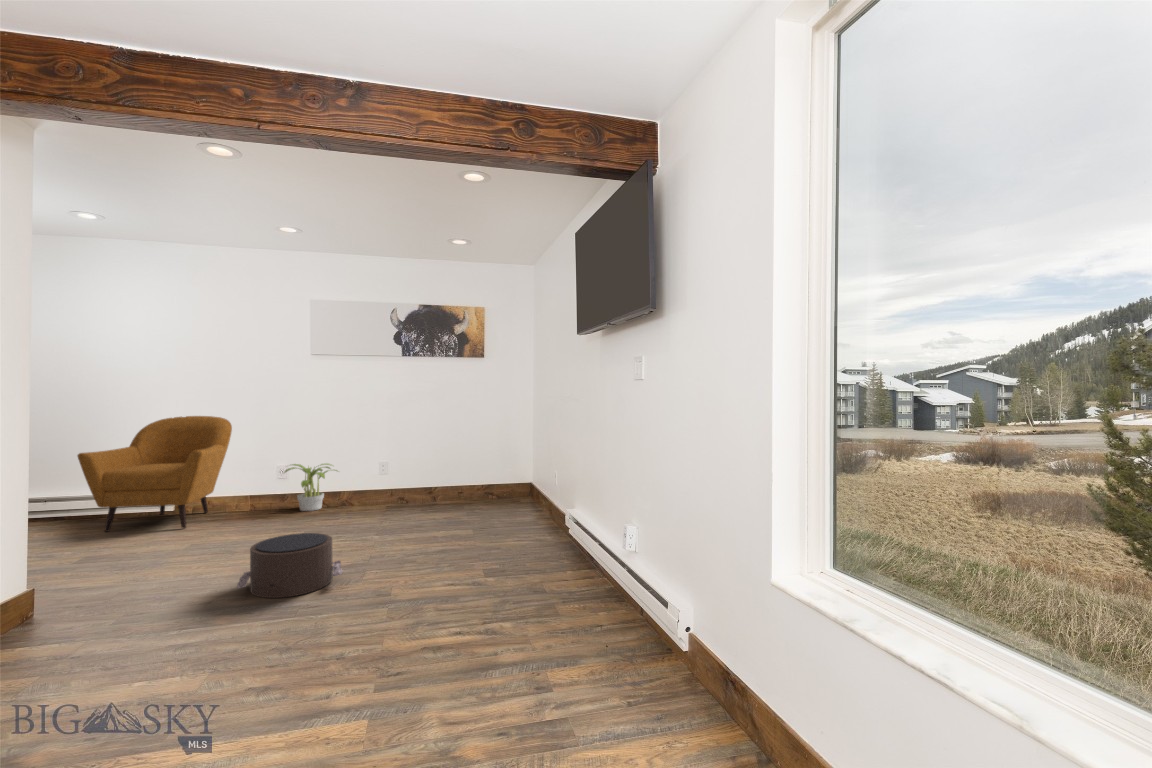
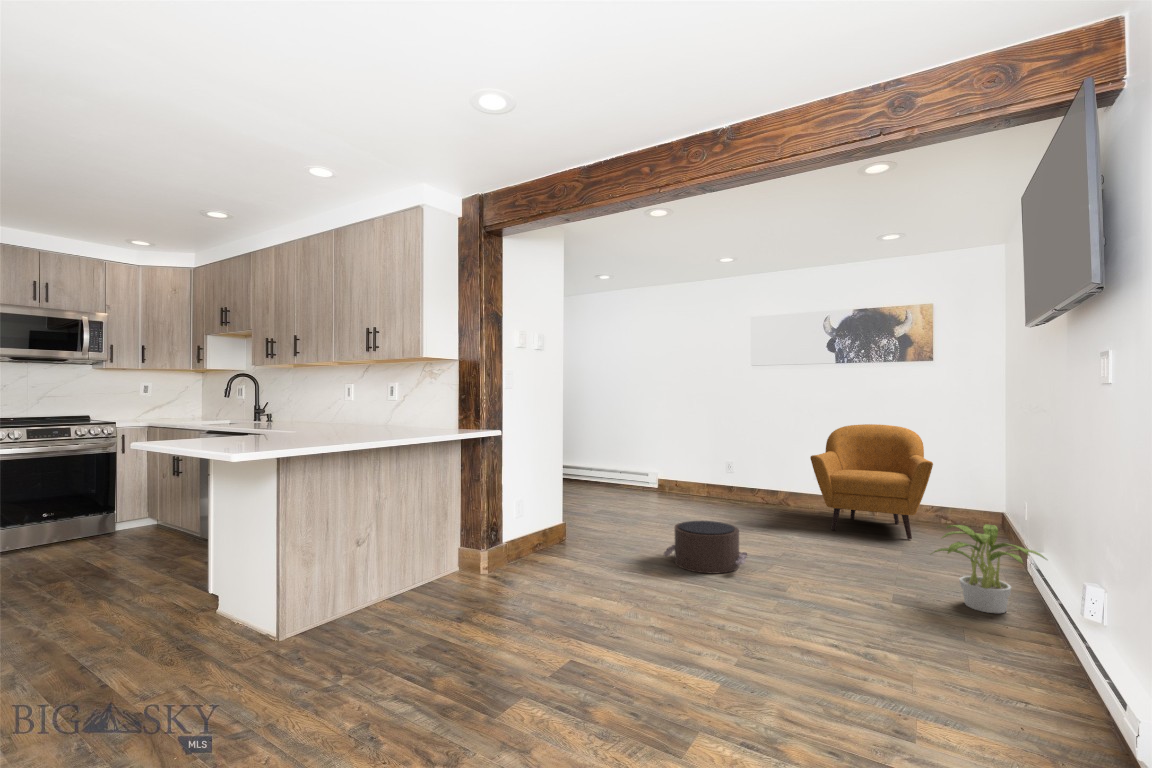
armchair: present [78,416,232,532] -> present [810,424,933,539]
potted plant: present [284,464,337,511] -> present [933,525,1046,613]

